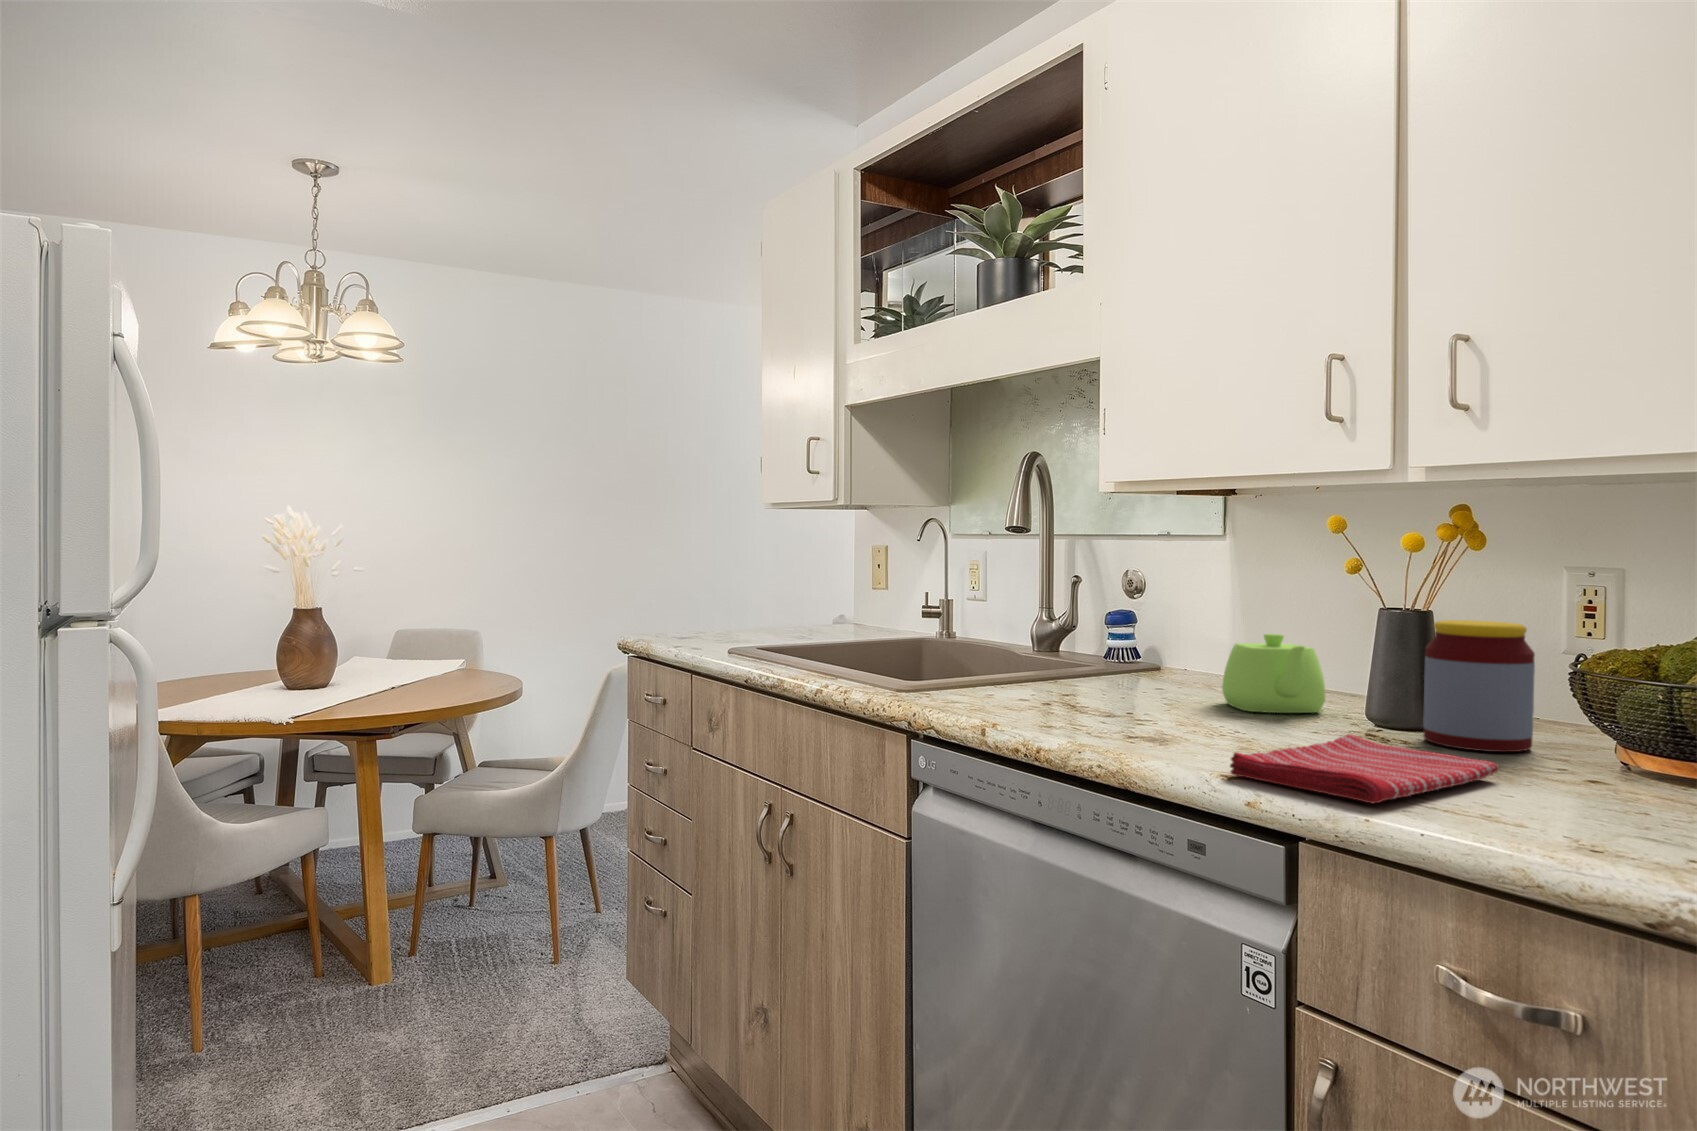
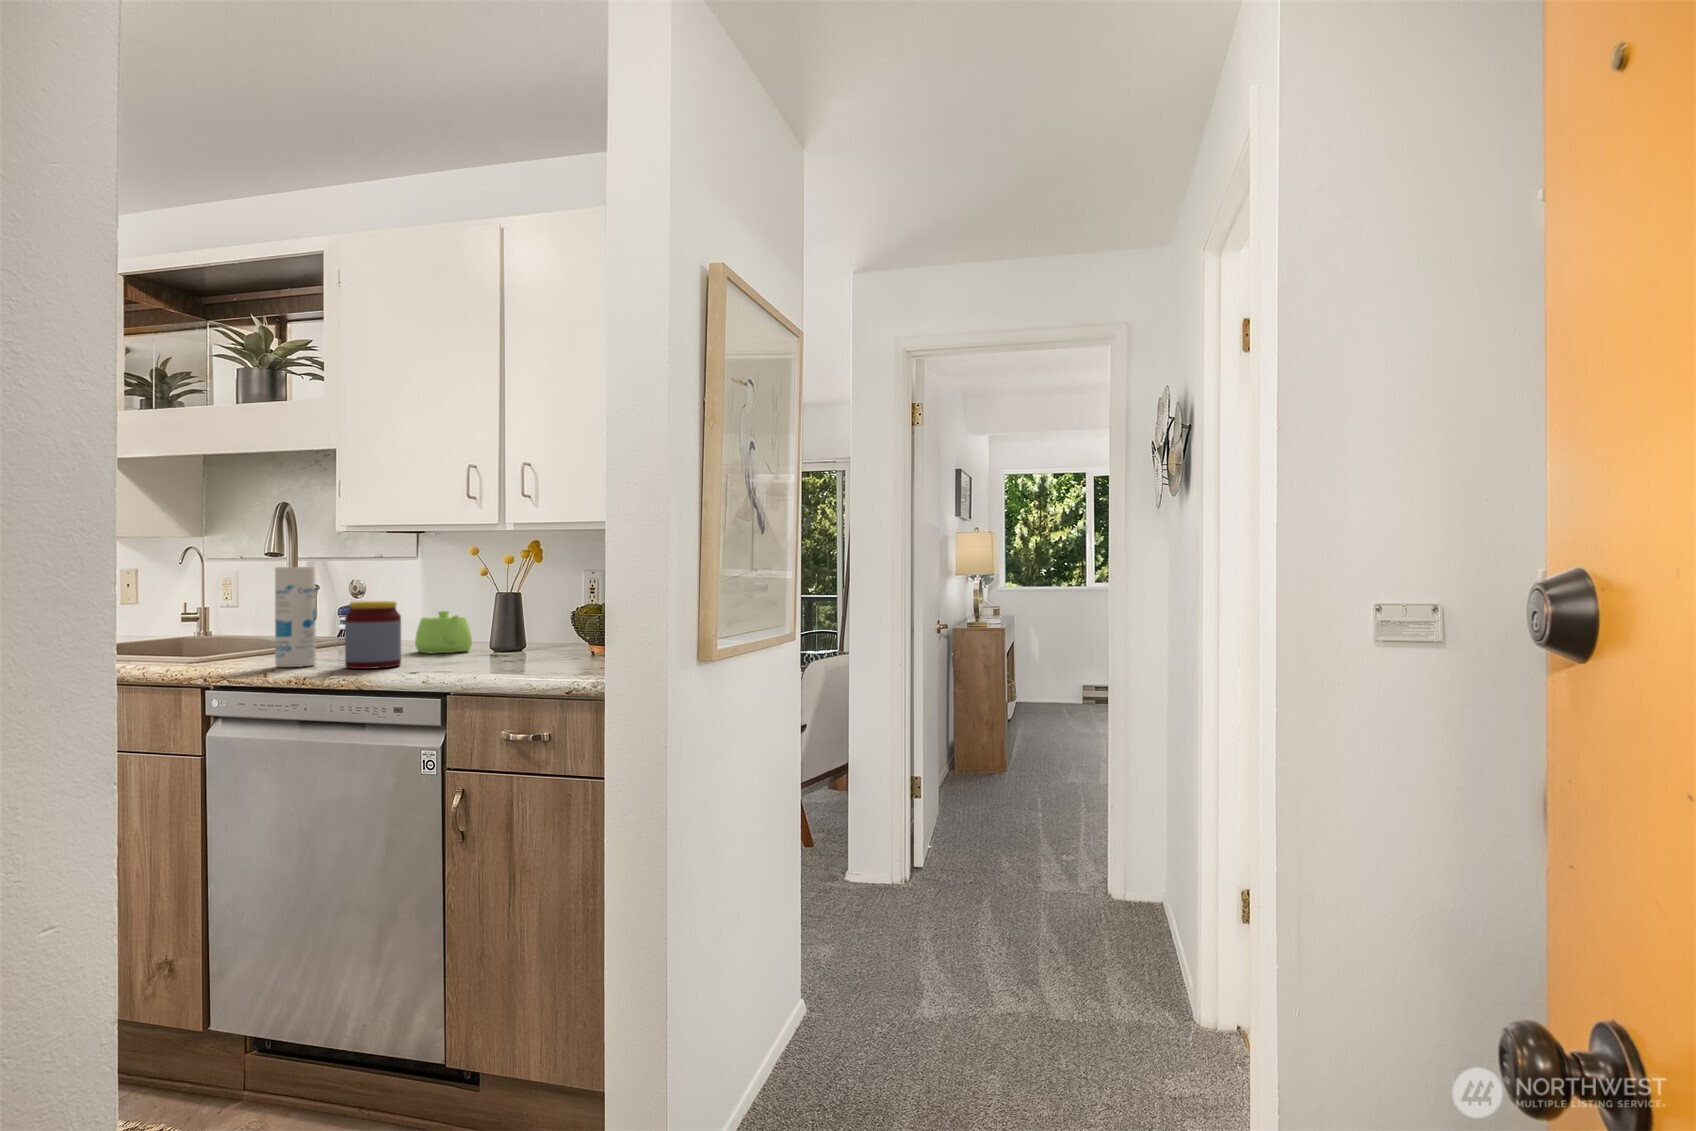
canister: none [999,551,1062,724] -> present [275,567,316,667]
jar: present [1423,620,1535,752] -> present [345,601,401,669]
dish towel: present [1230,734,1498,803] -> none [414,653,538,674]

